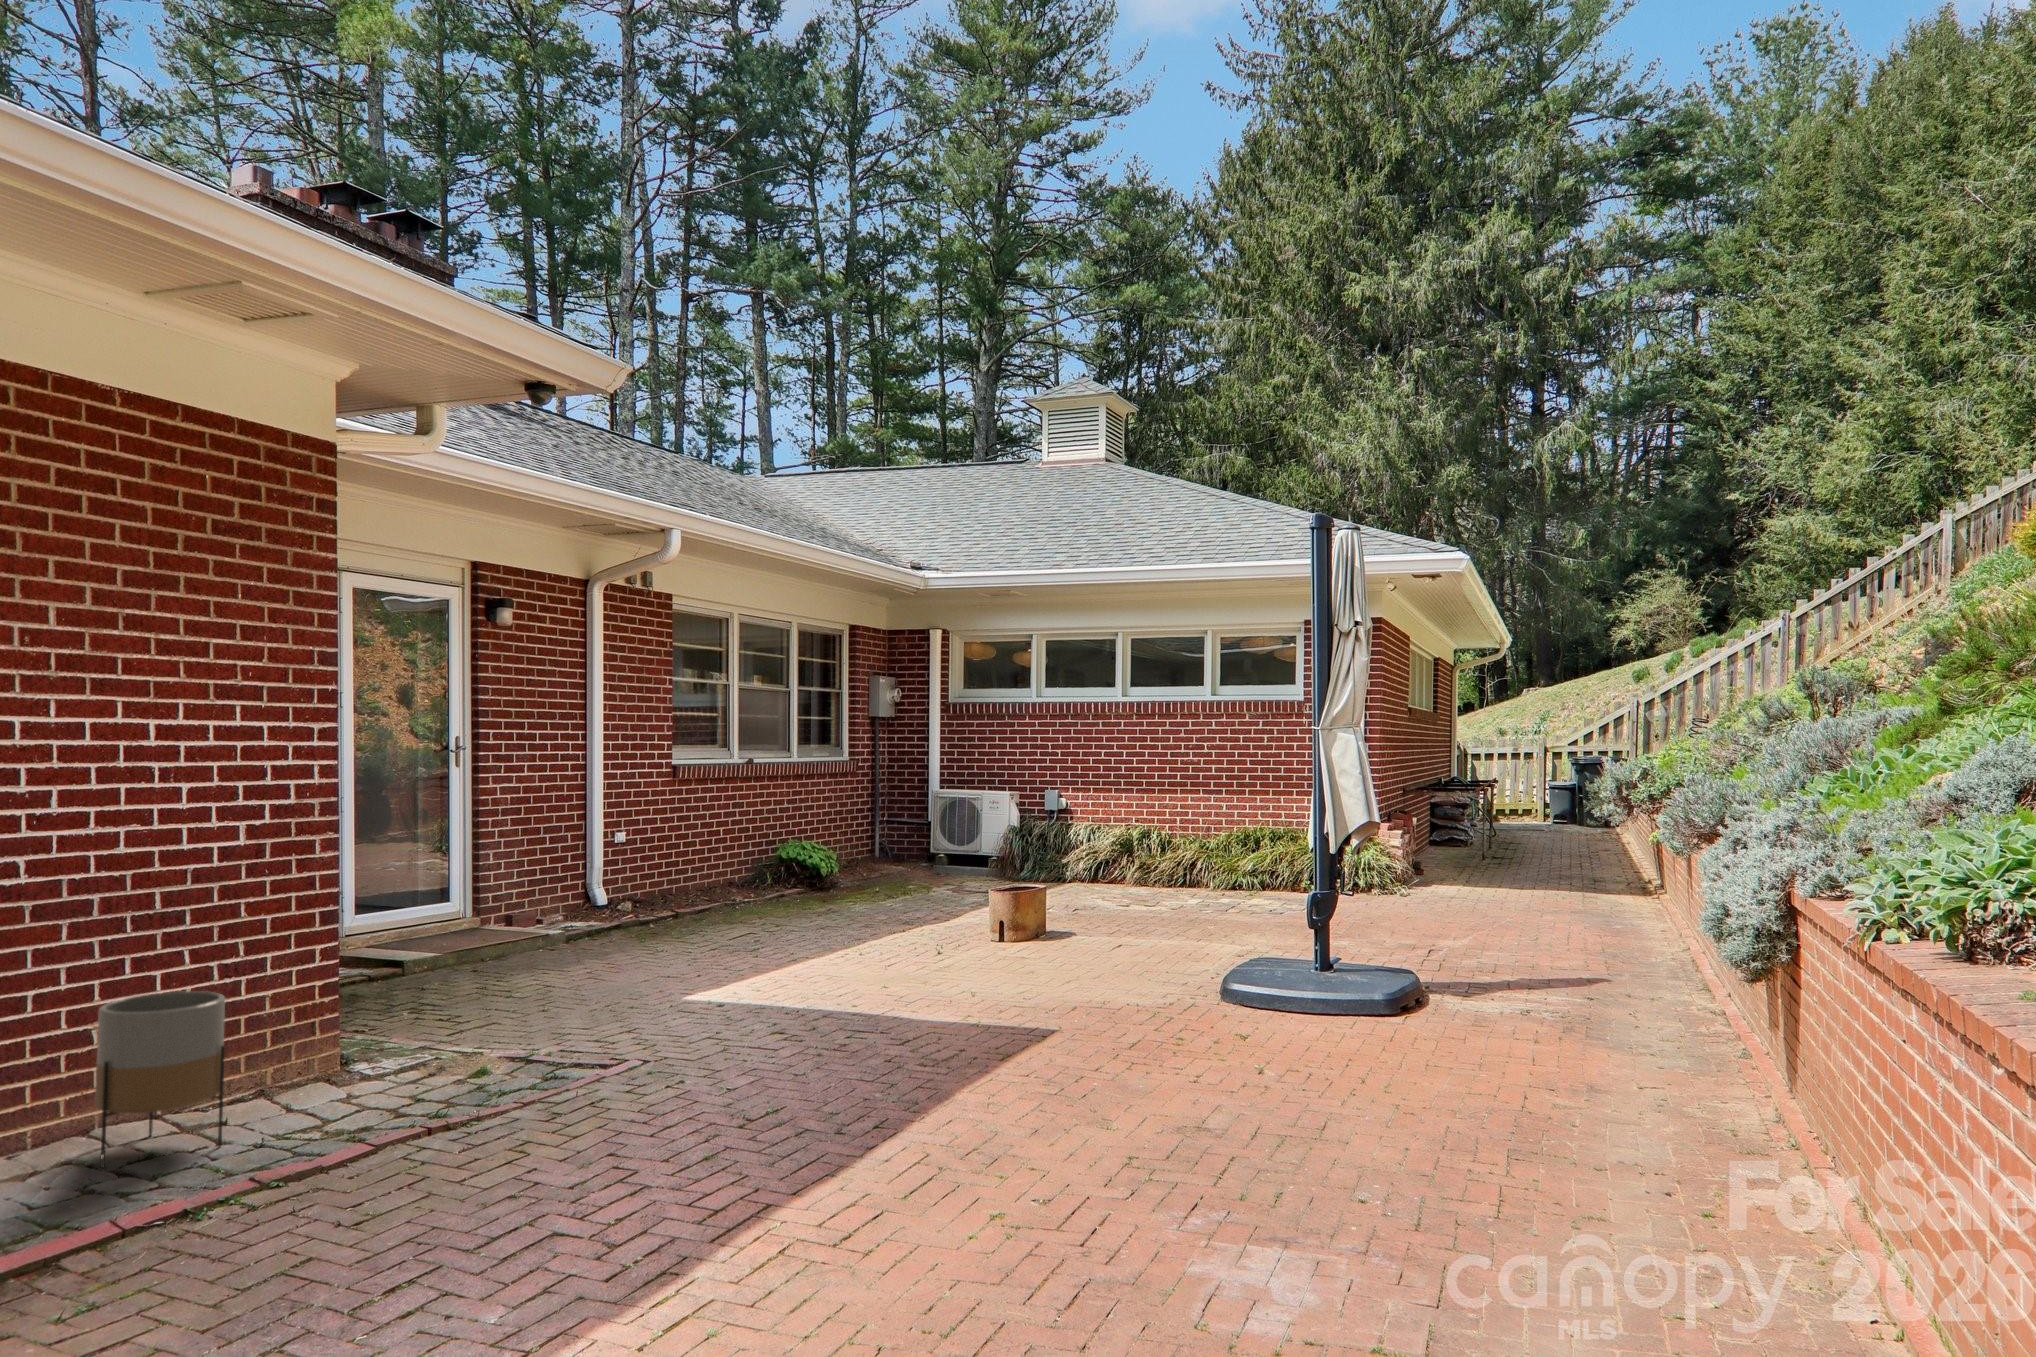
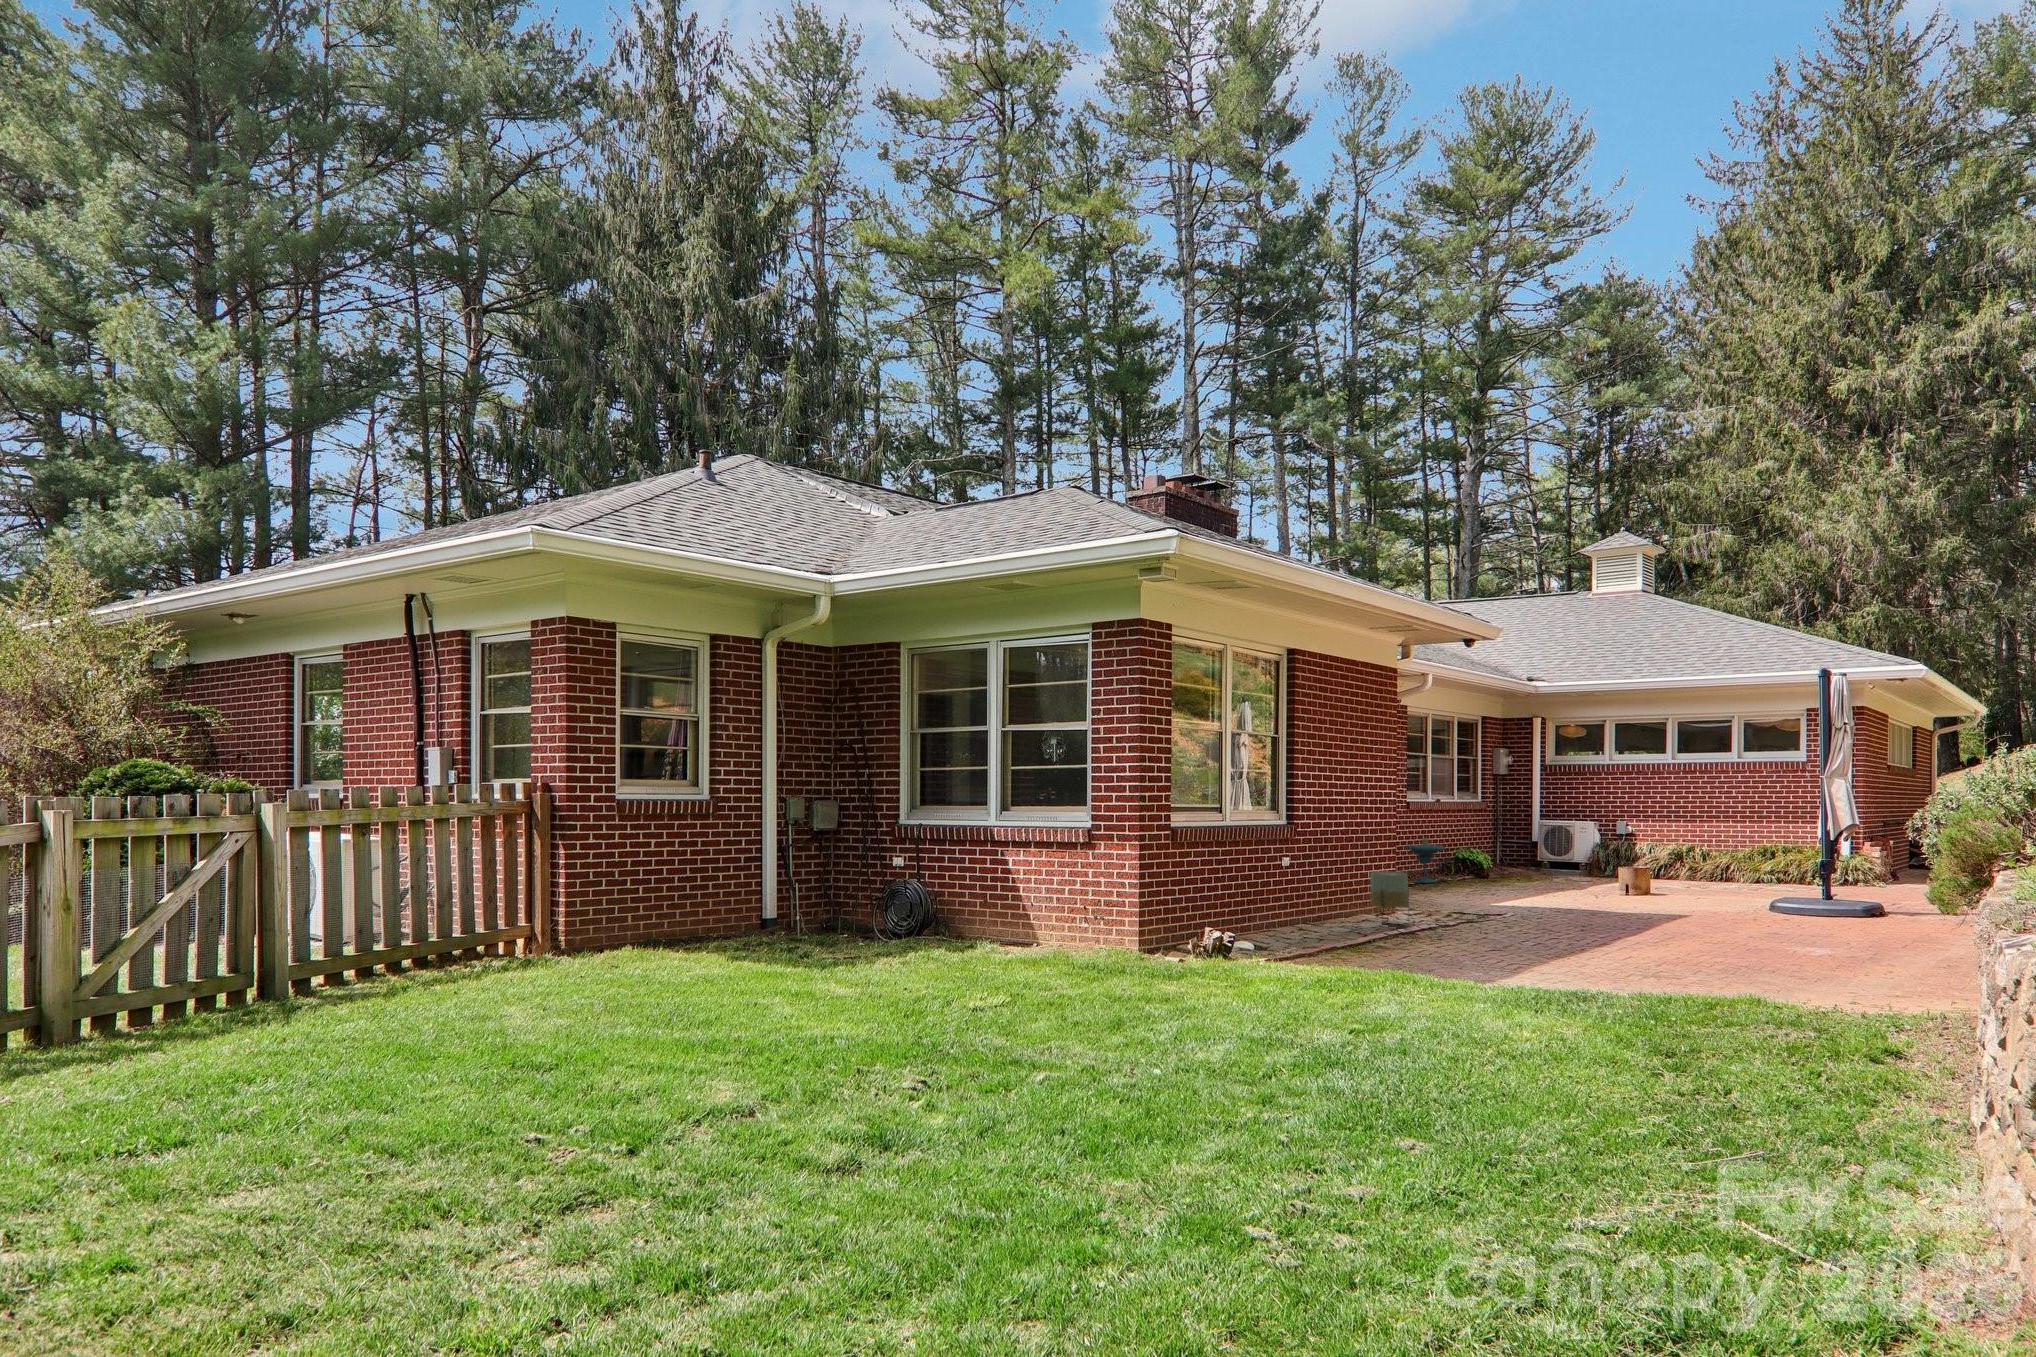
side table: none [663,826,735,907] -> present [1405,838,1445,883]

